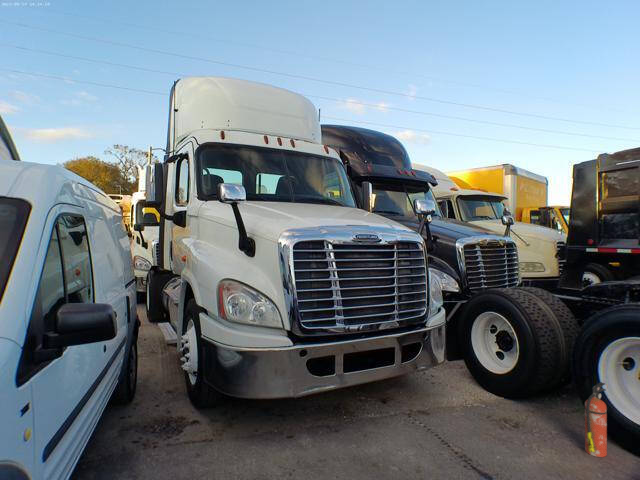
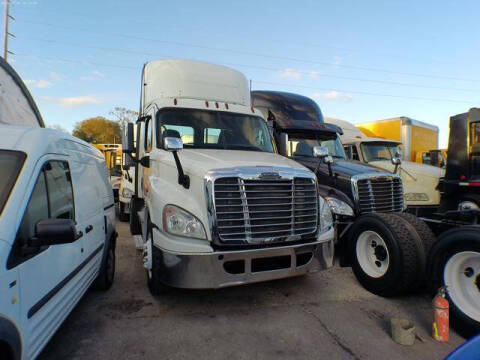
bucket: none [532,427,580,465] -> present [391,317,426,345]

